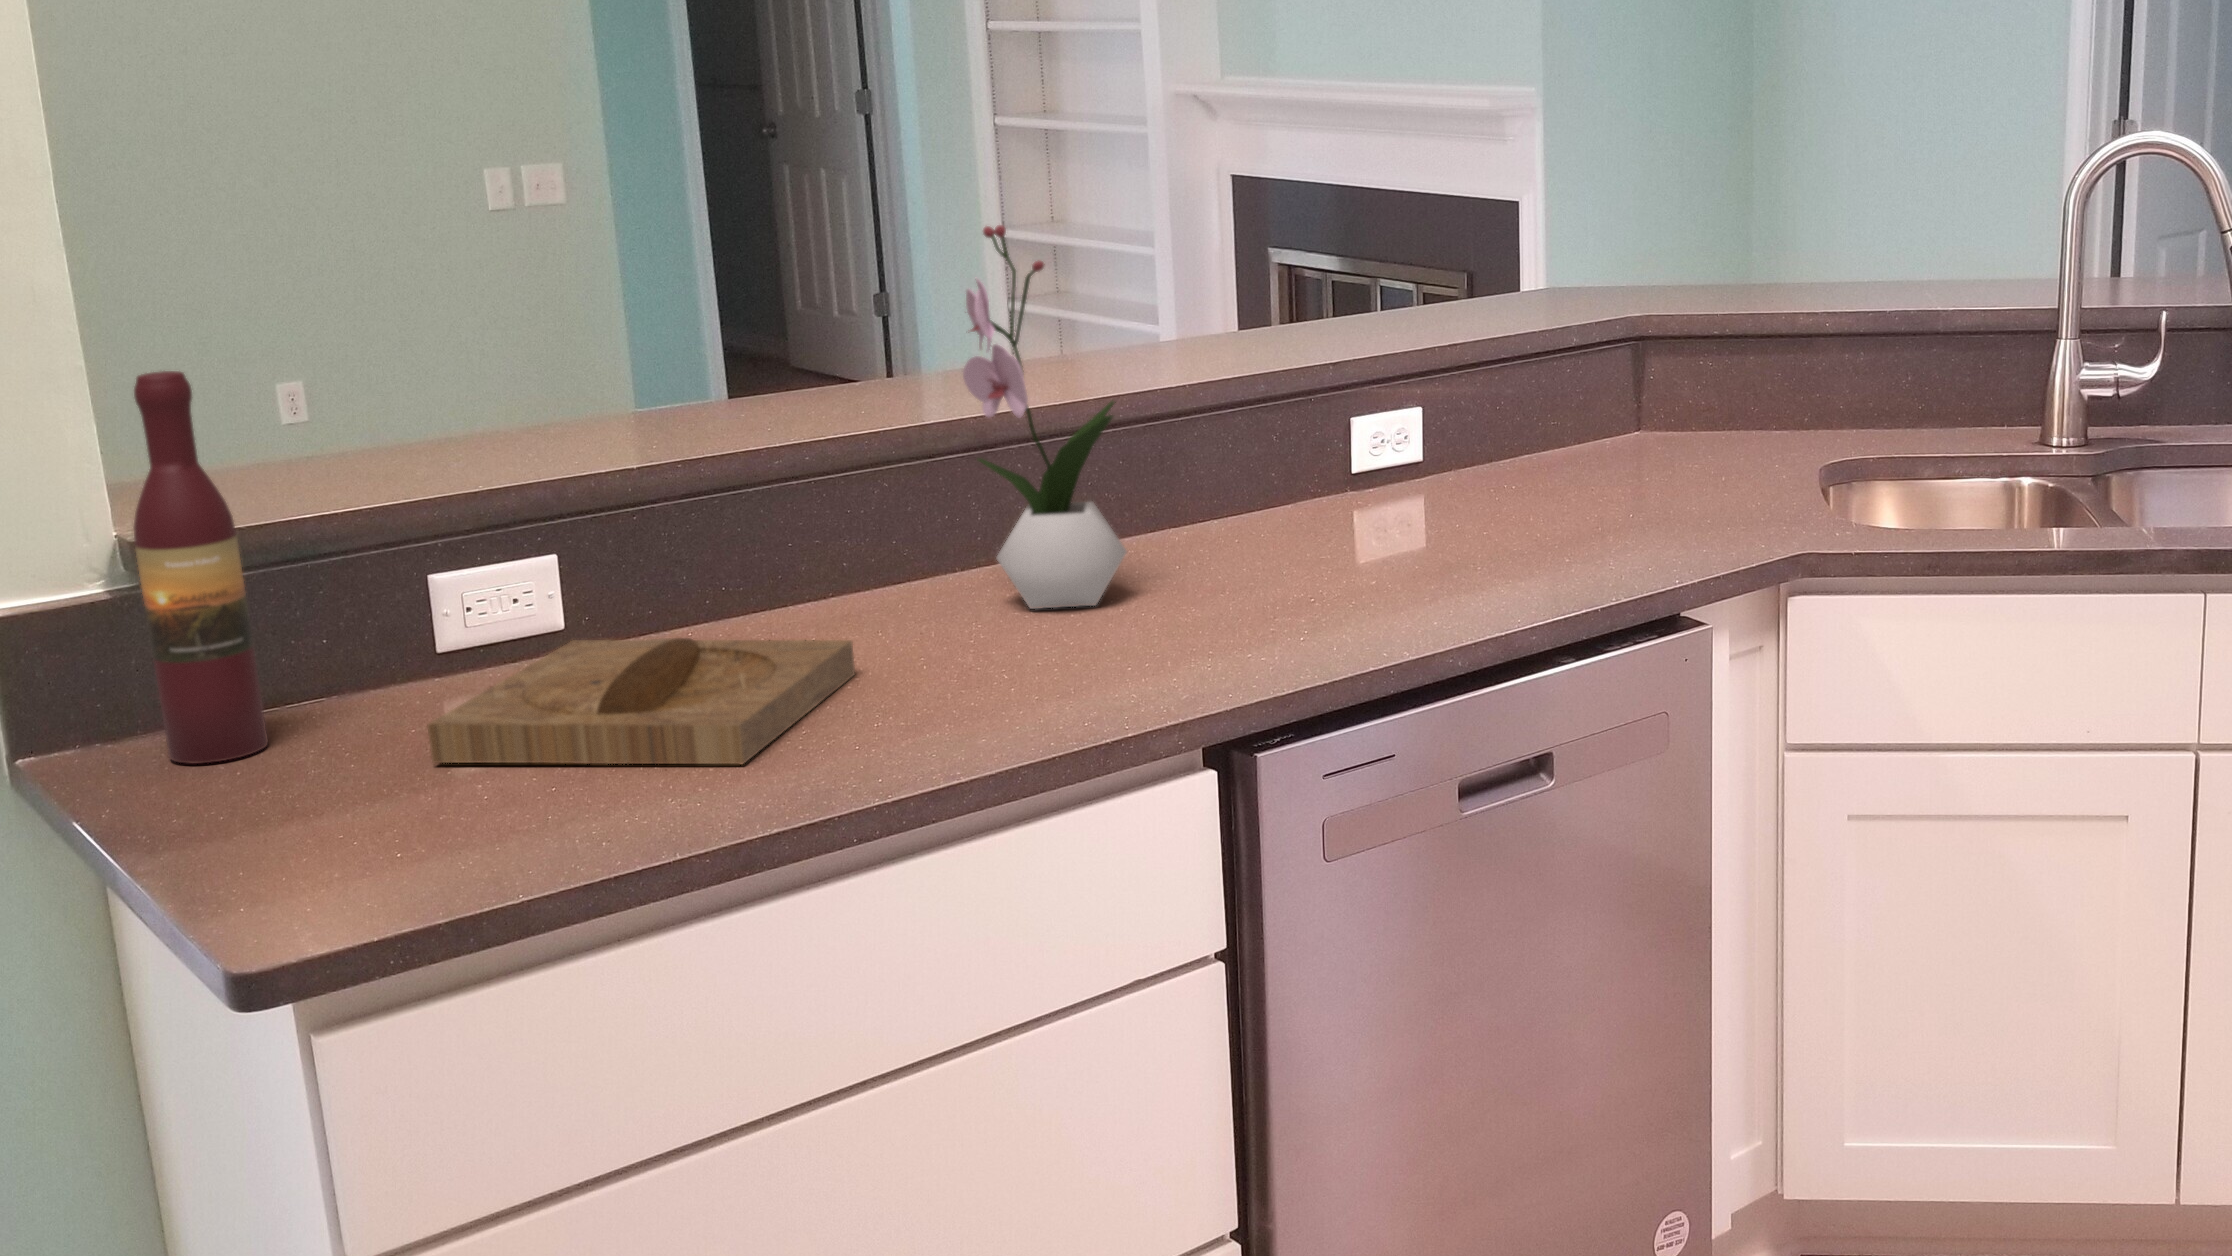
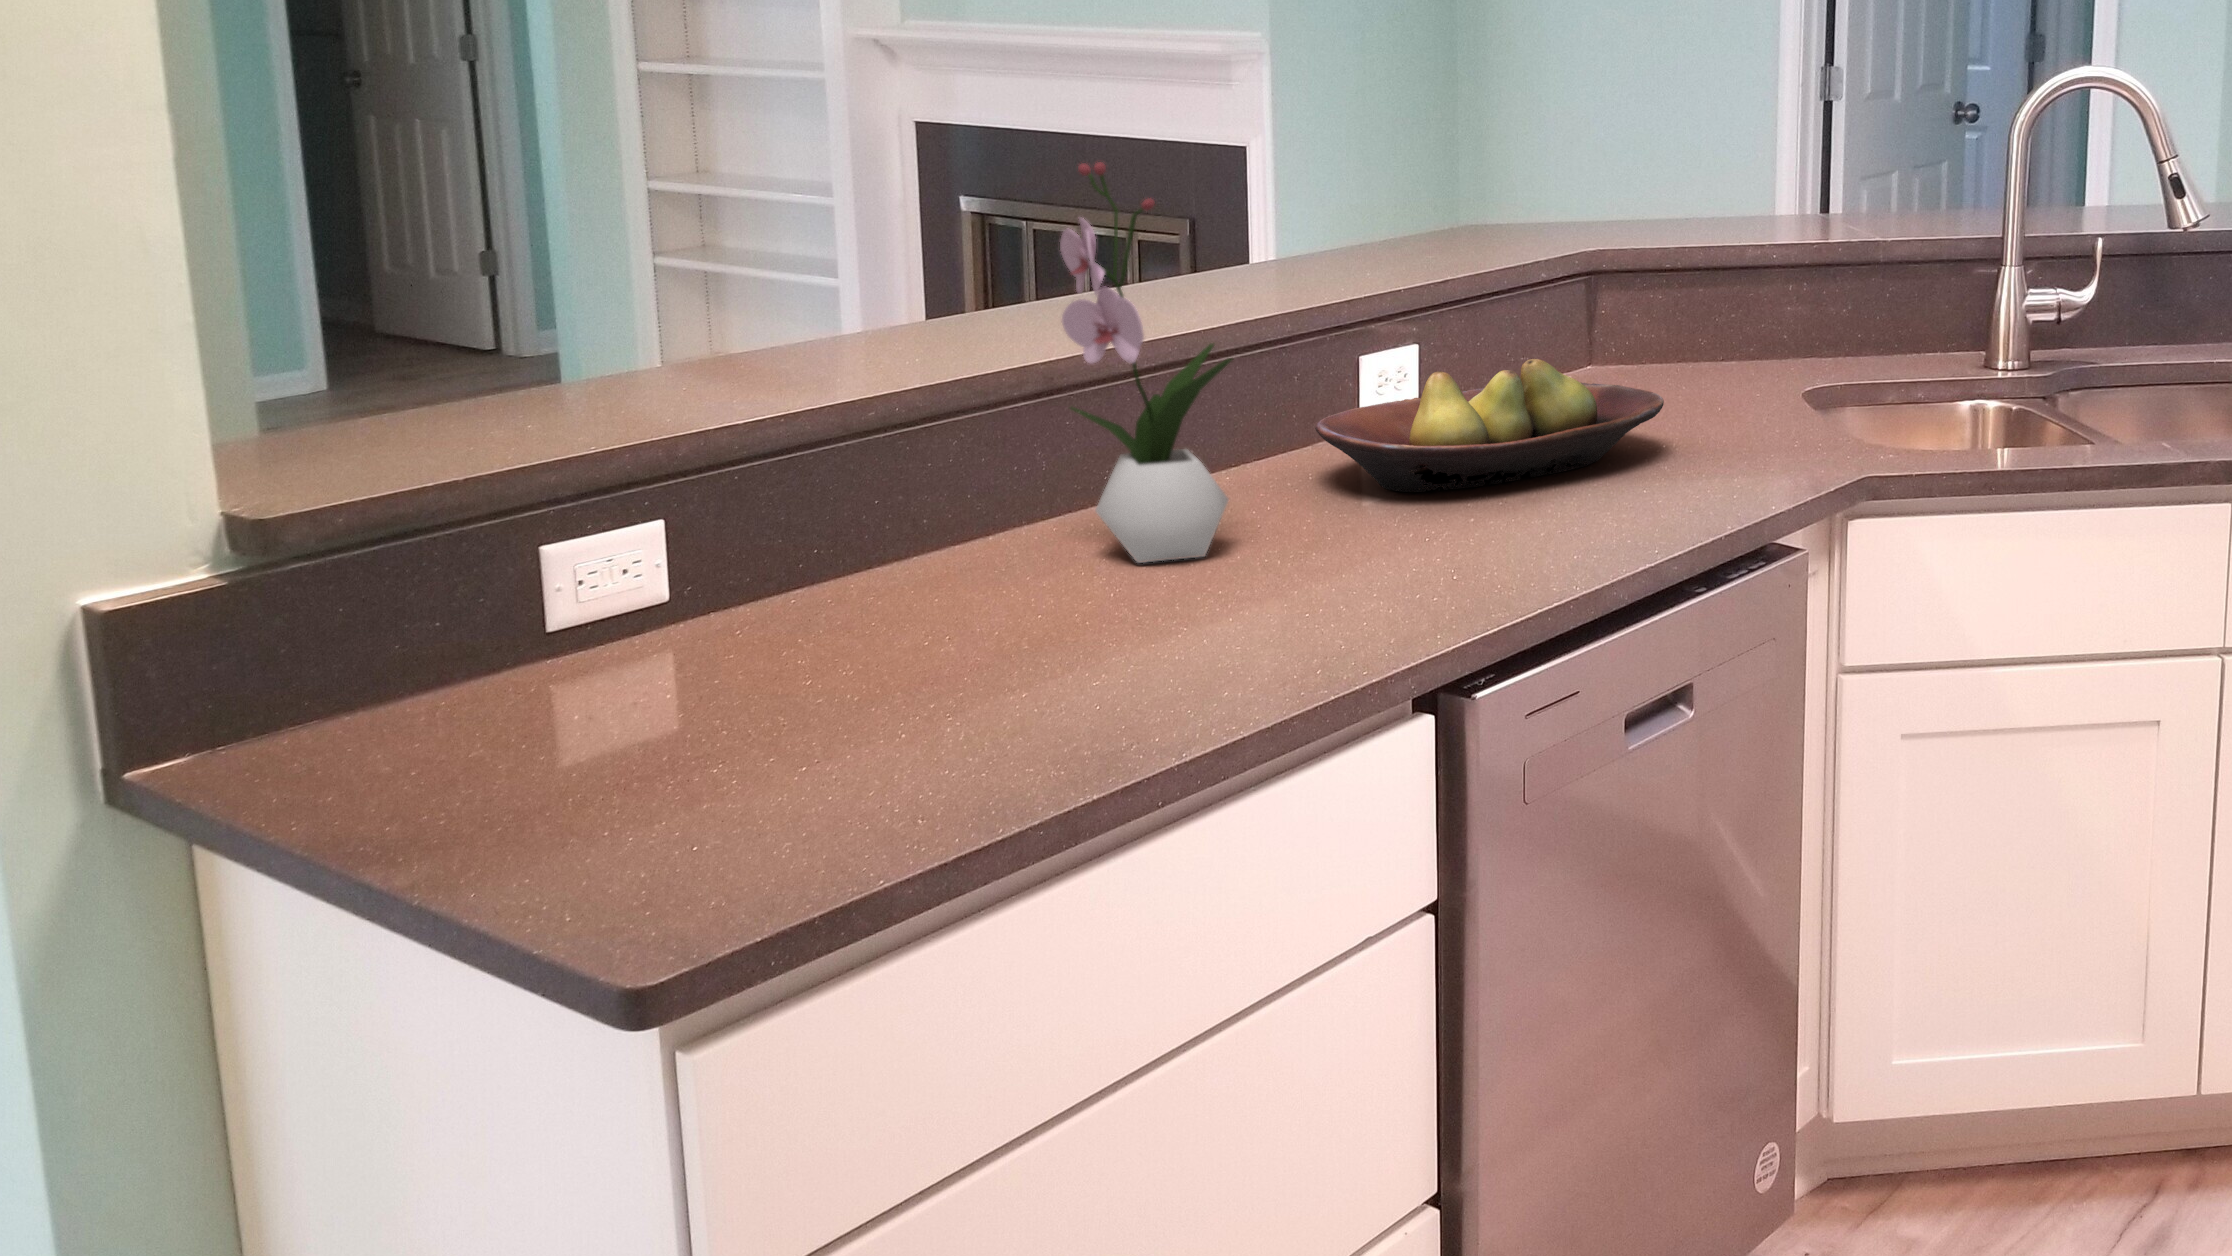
wine bottle: present [134,371,268,764] -> none [254,330,395,776]
fruit bowl: none [1259,423,1625,551] -> present [1315,359,1664,492]
tray: present [428,638,855,764] -> none [615,603,1010,759]

